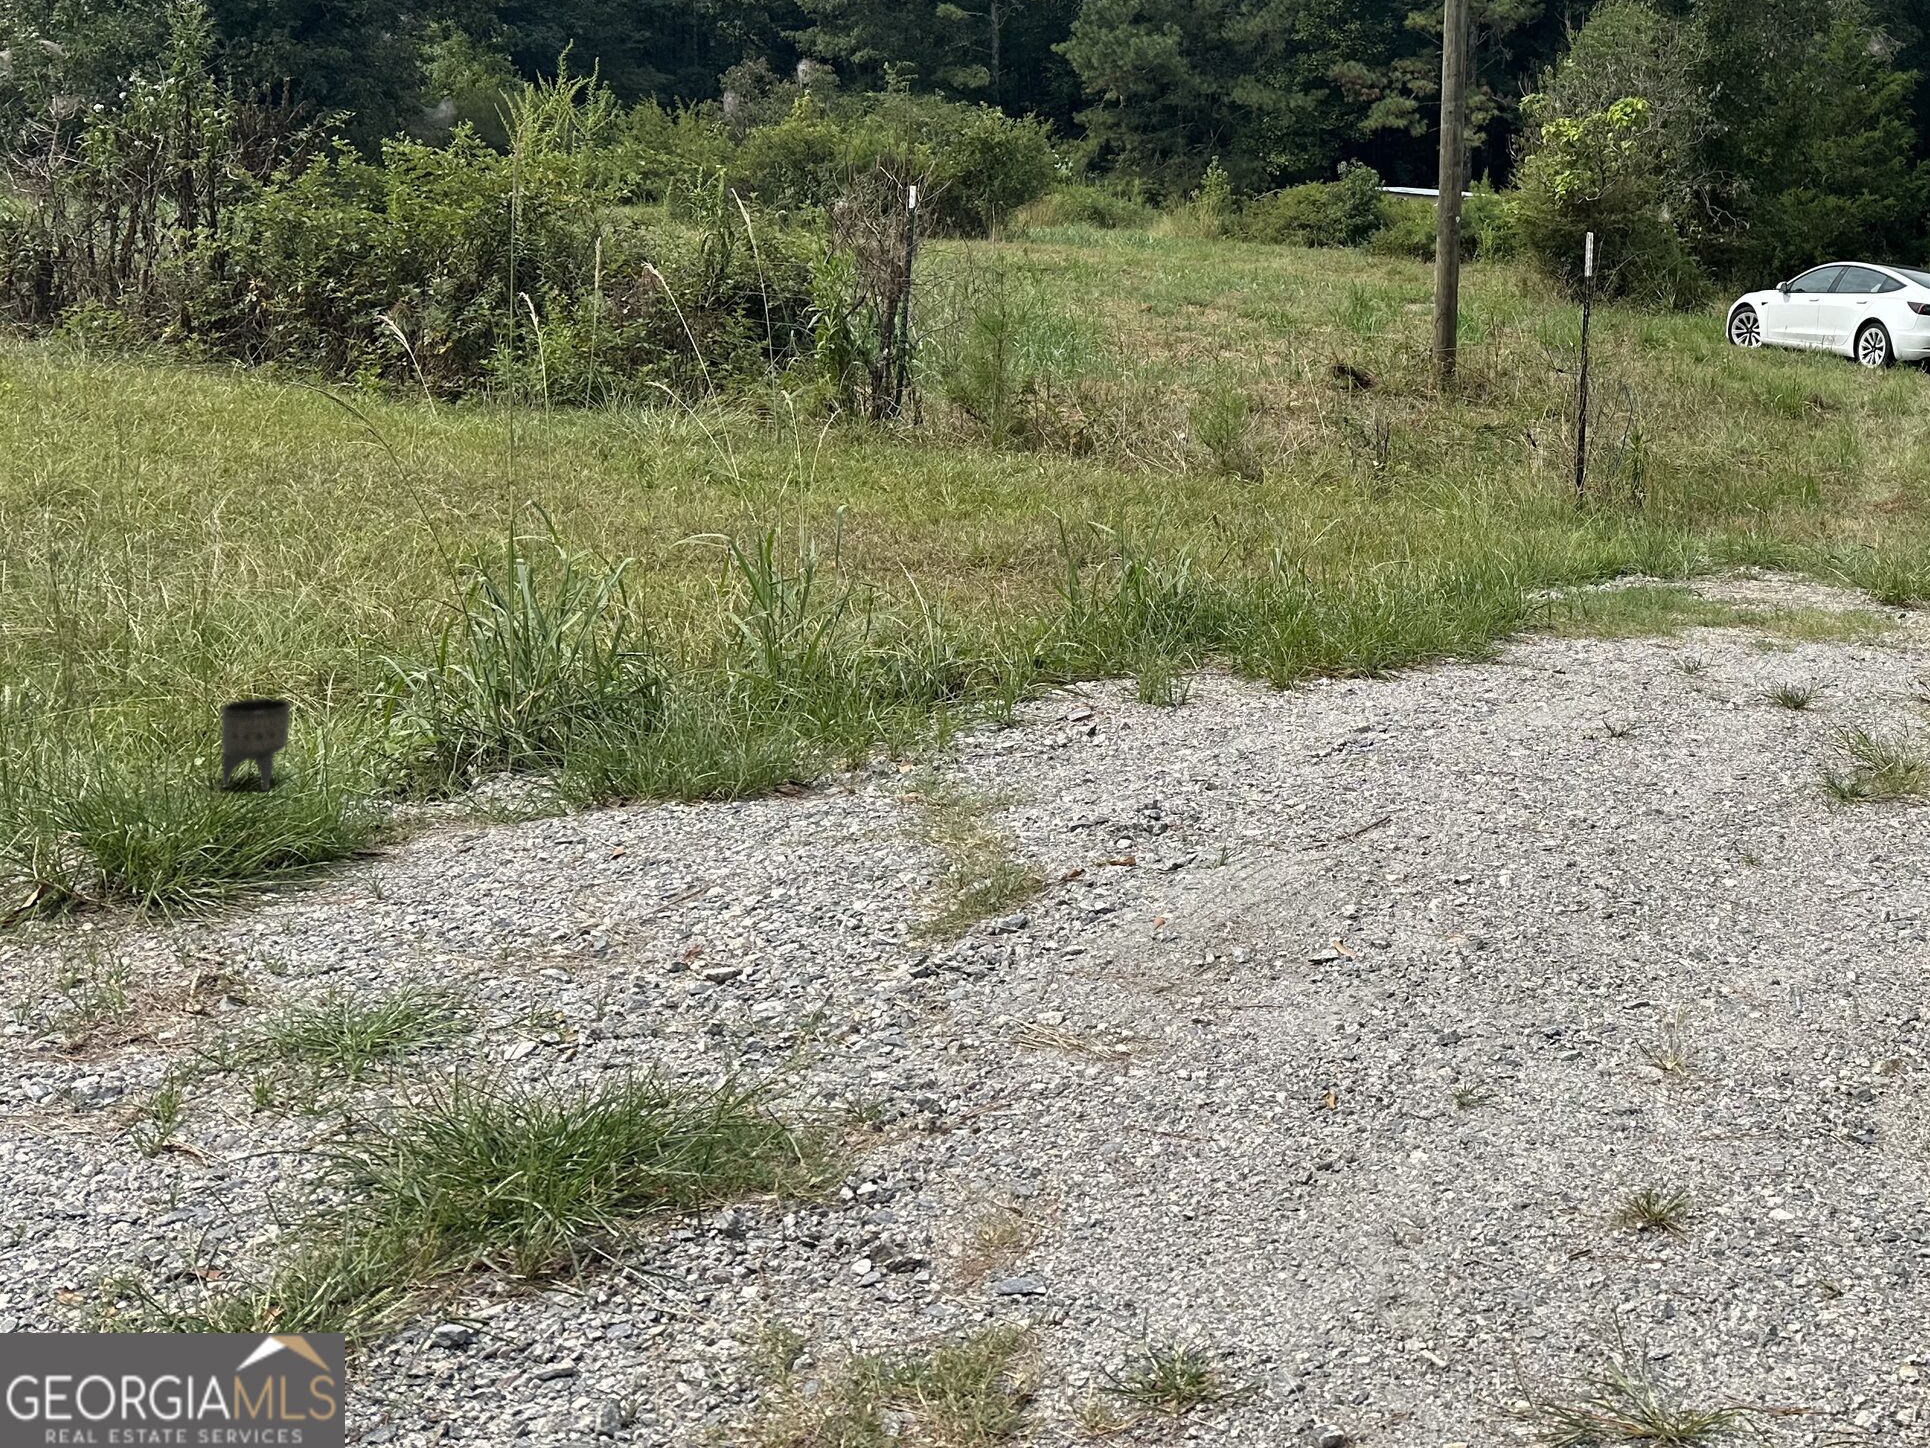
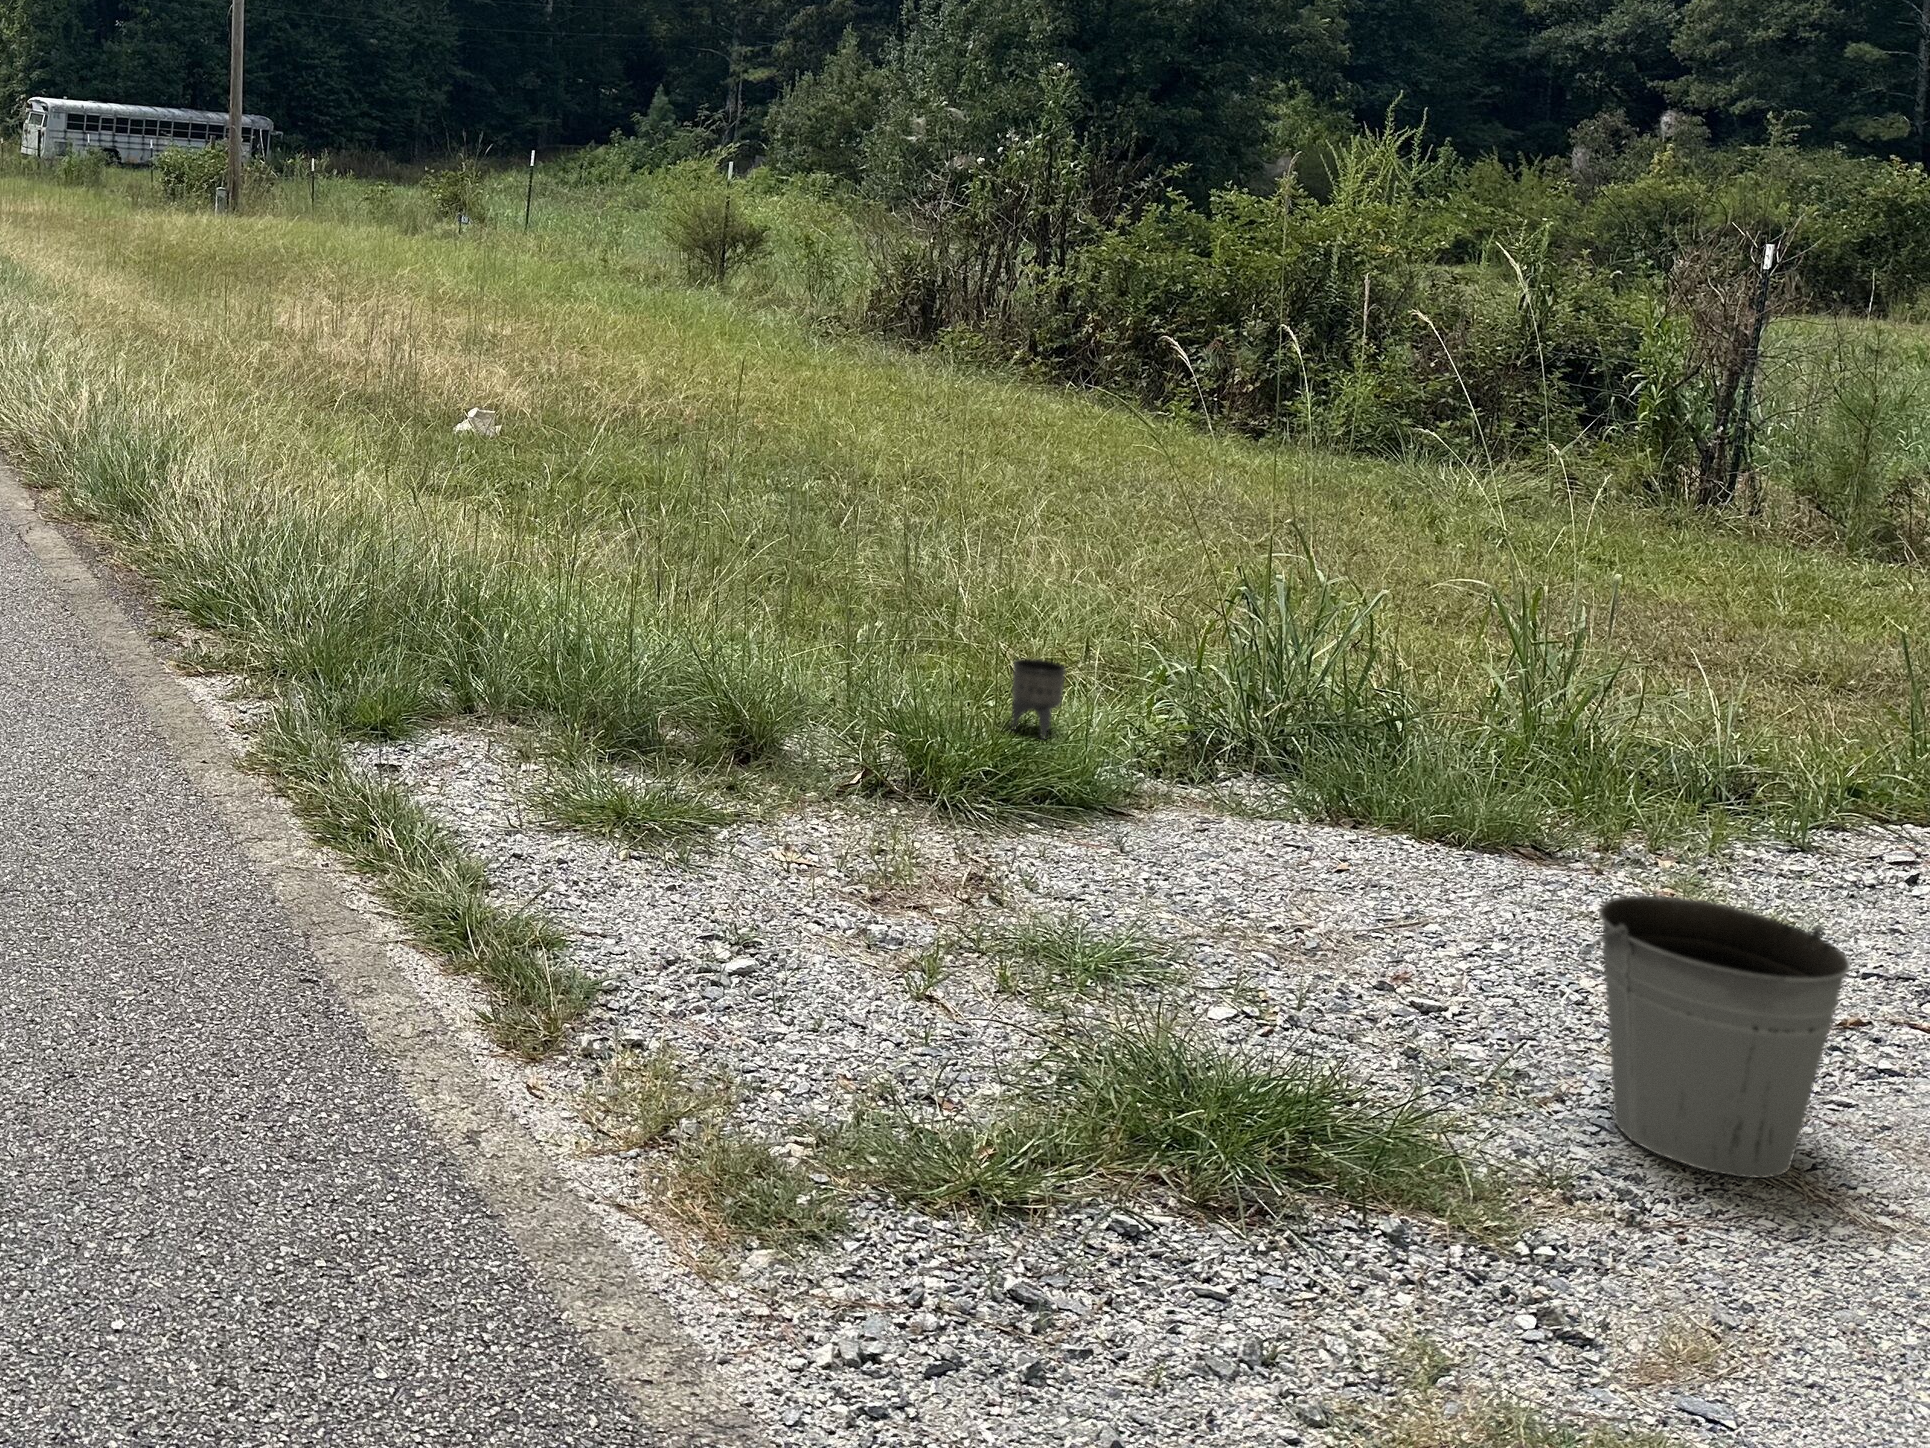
bucket: none [873,808,1082,1054] -> present [1583,896,1851,1178]

